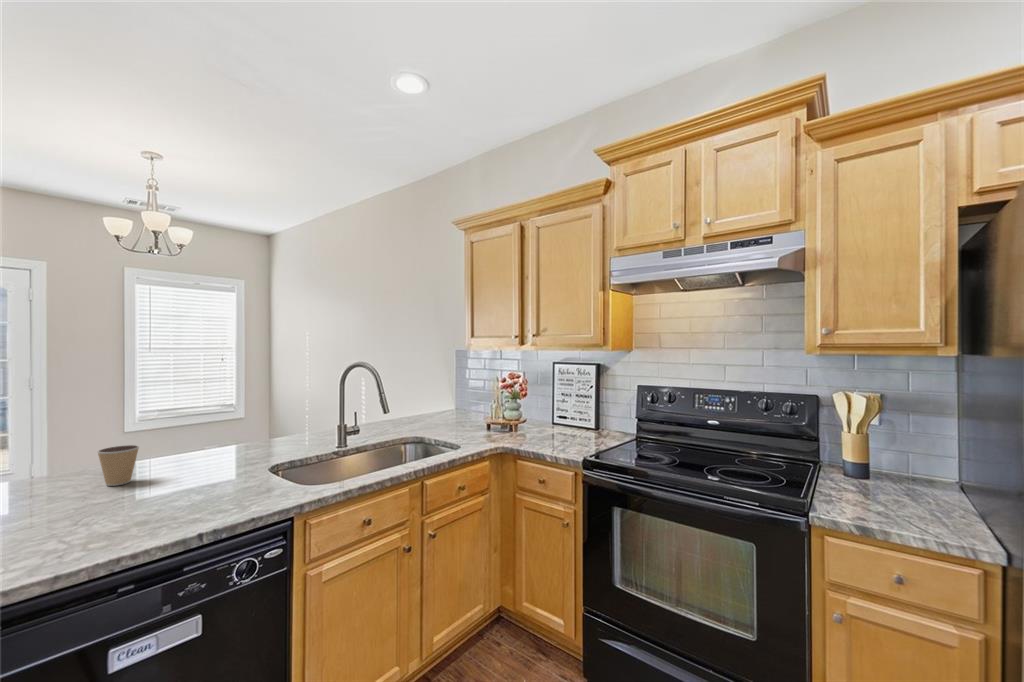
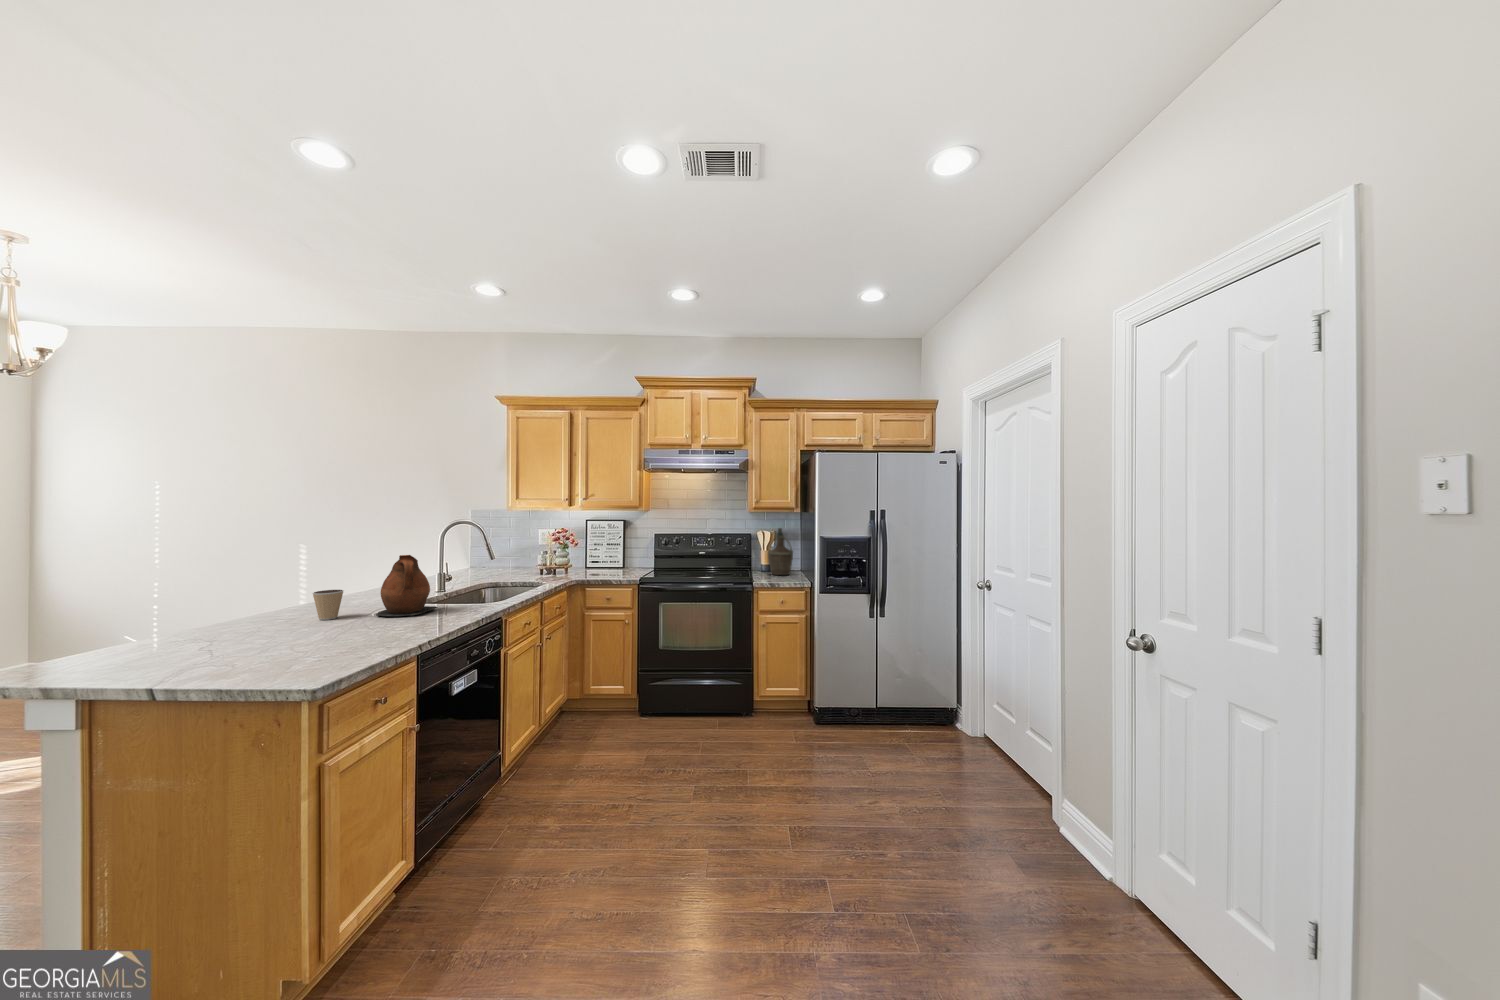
bottle: none [856,392,933,504] -> present [768,528,793,575]
ceramic pitcher: none [143,409,236,500] -> present [376,555,438,616]

